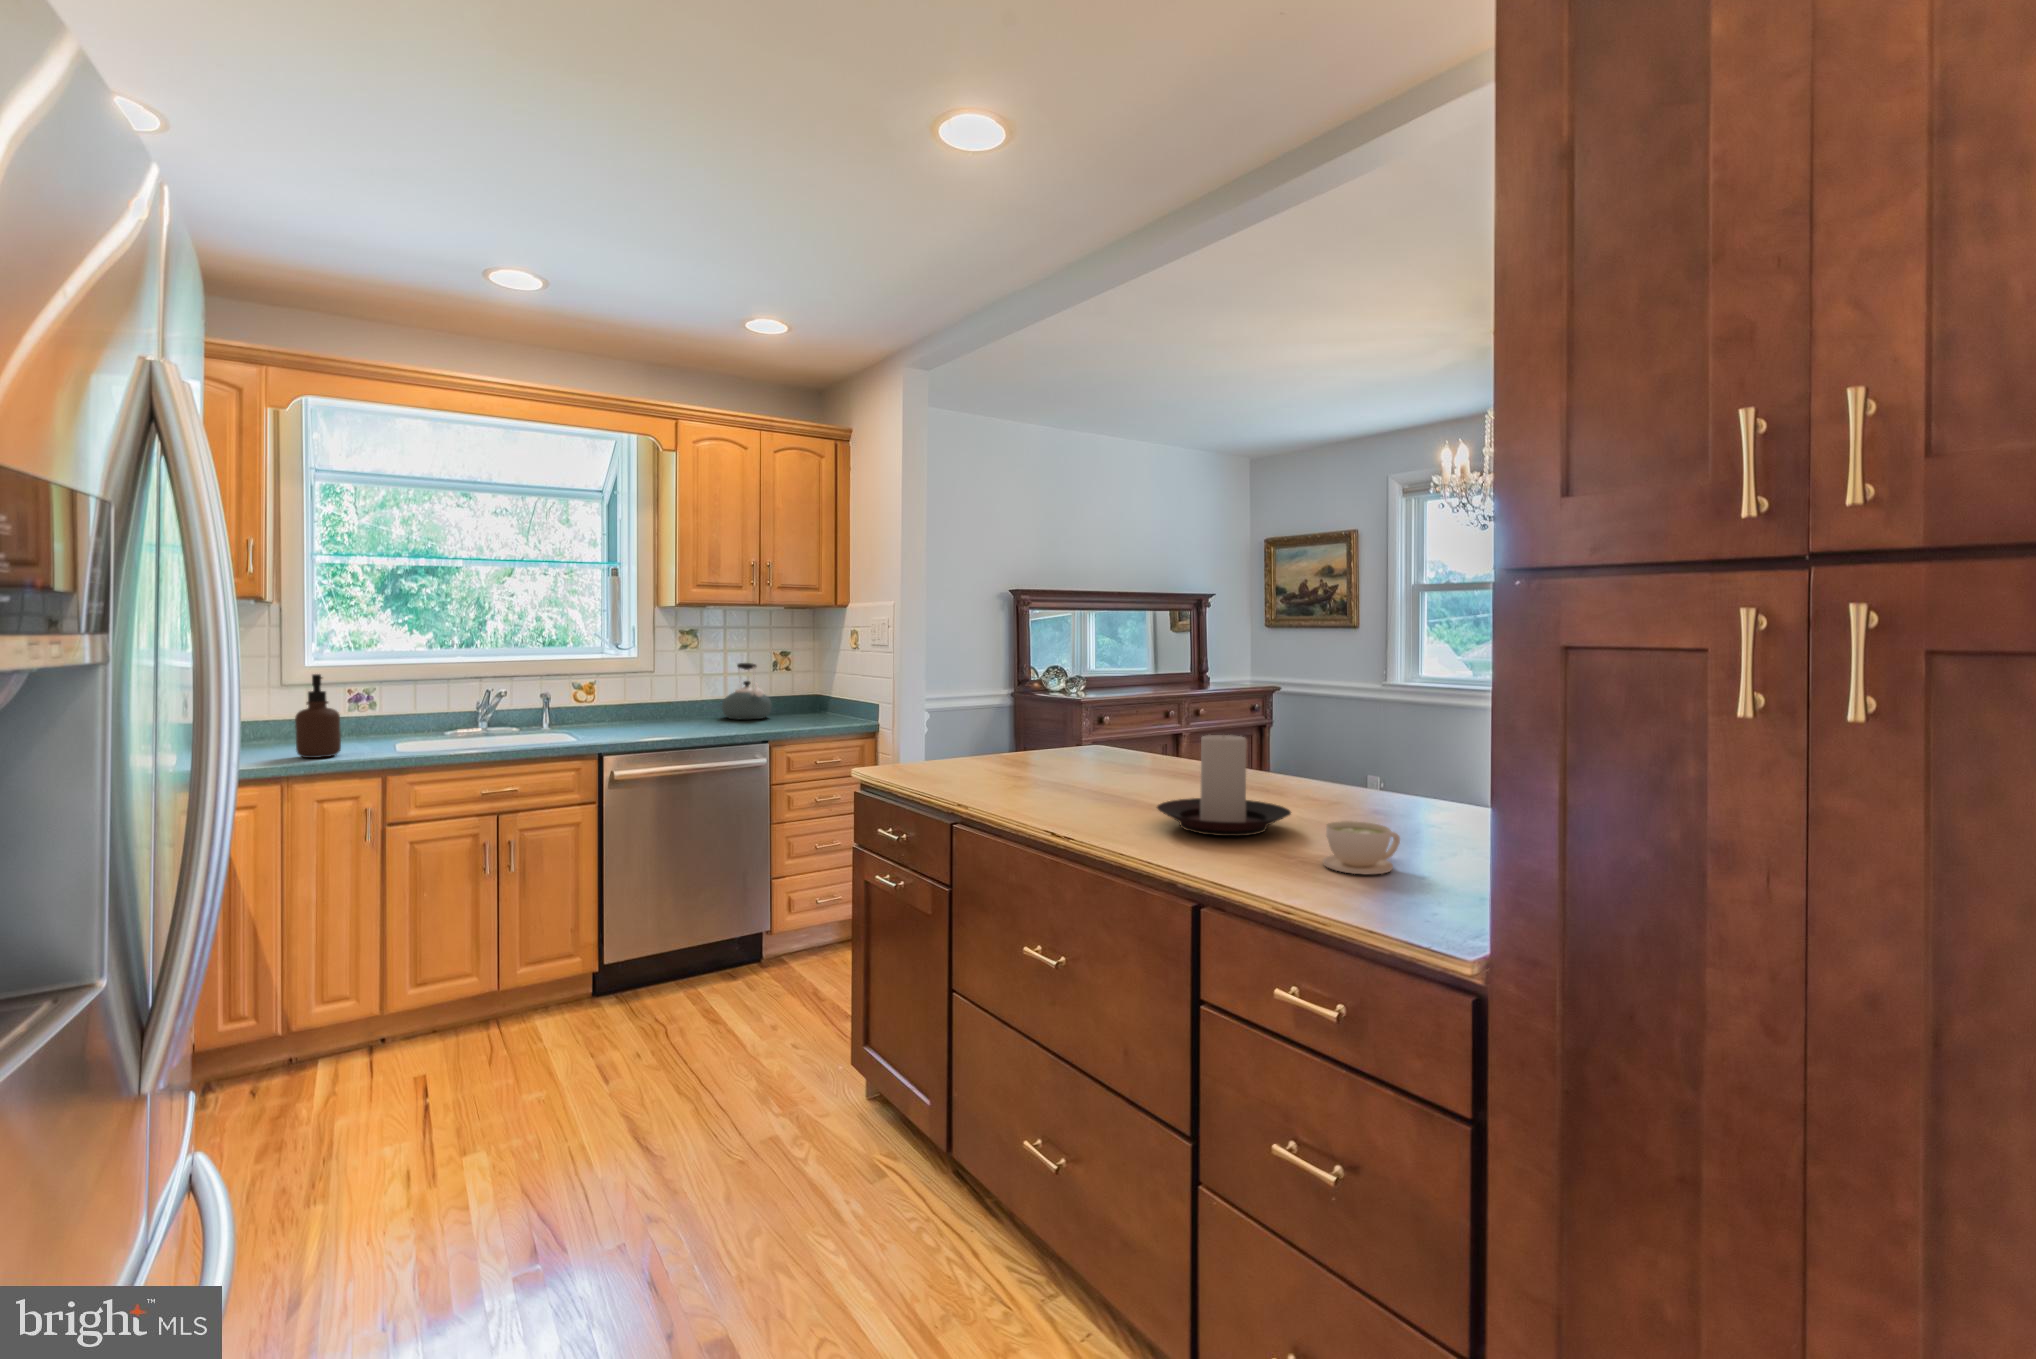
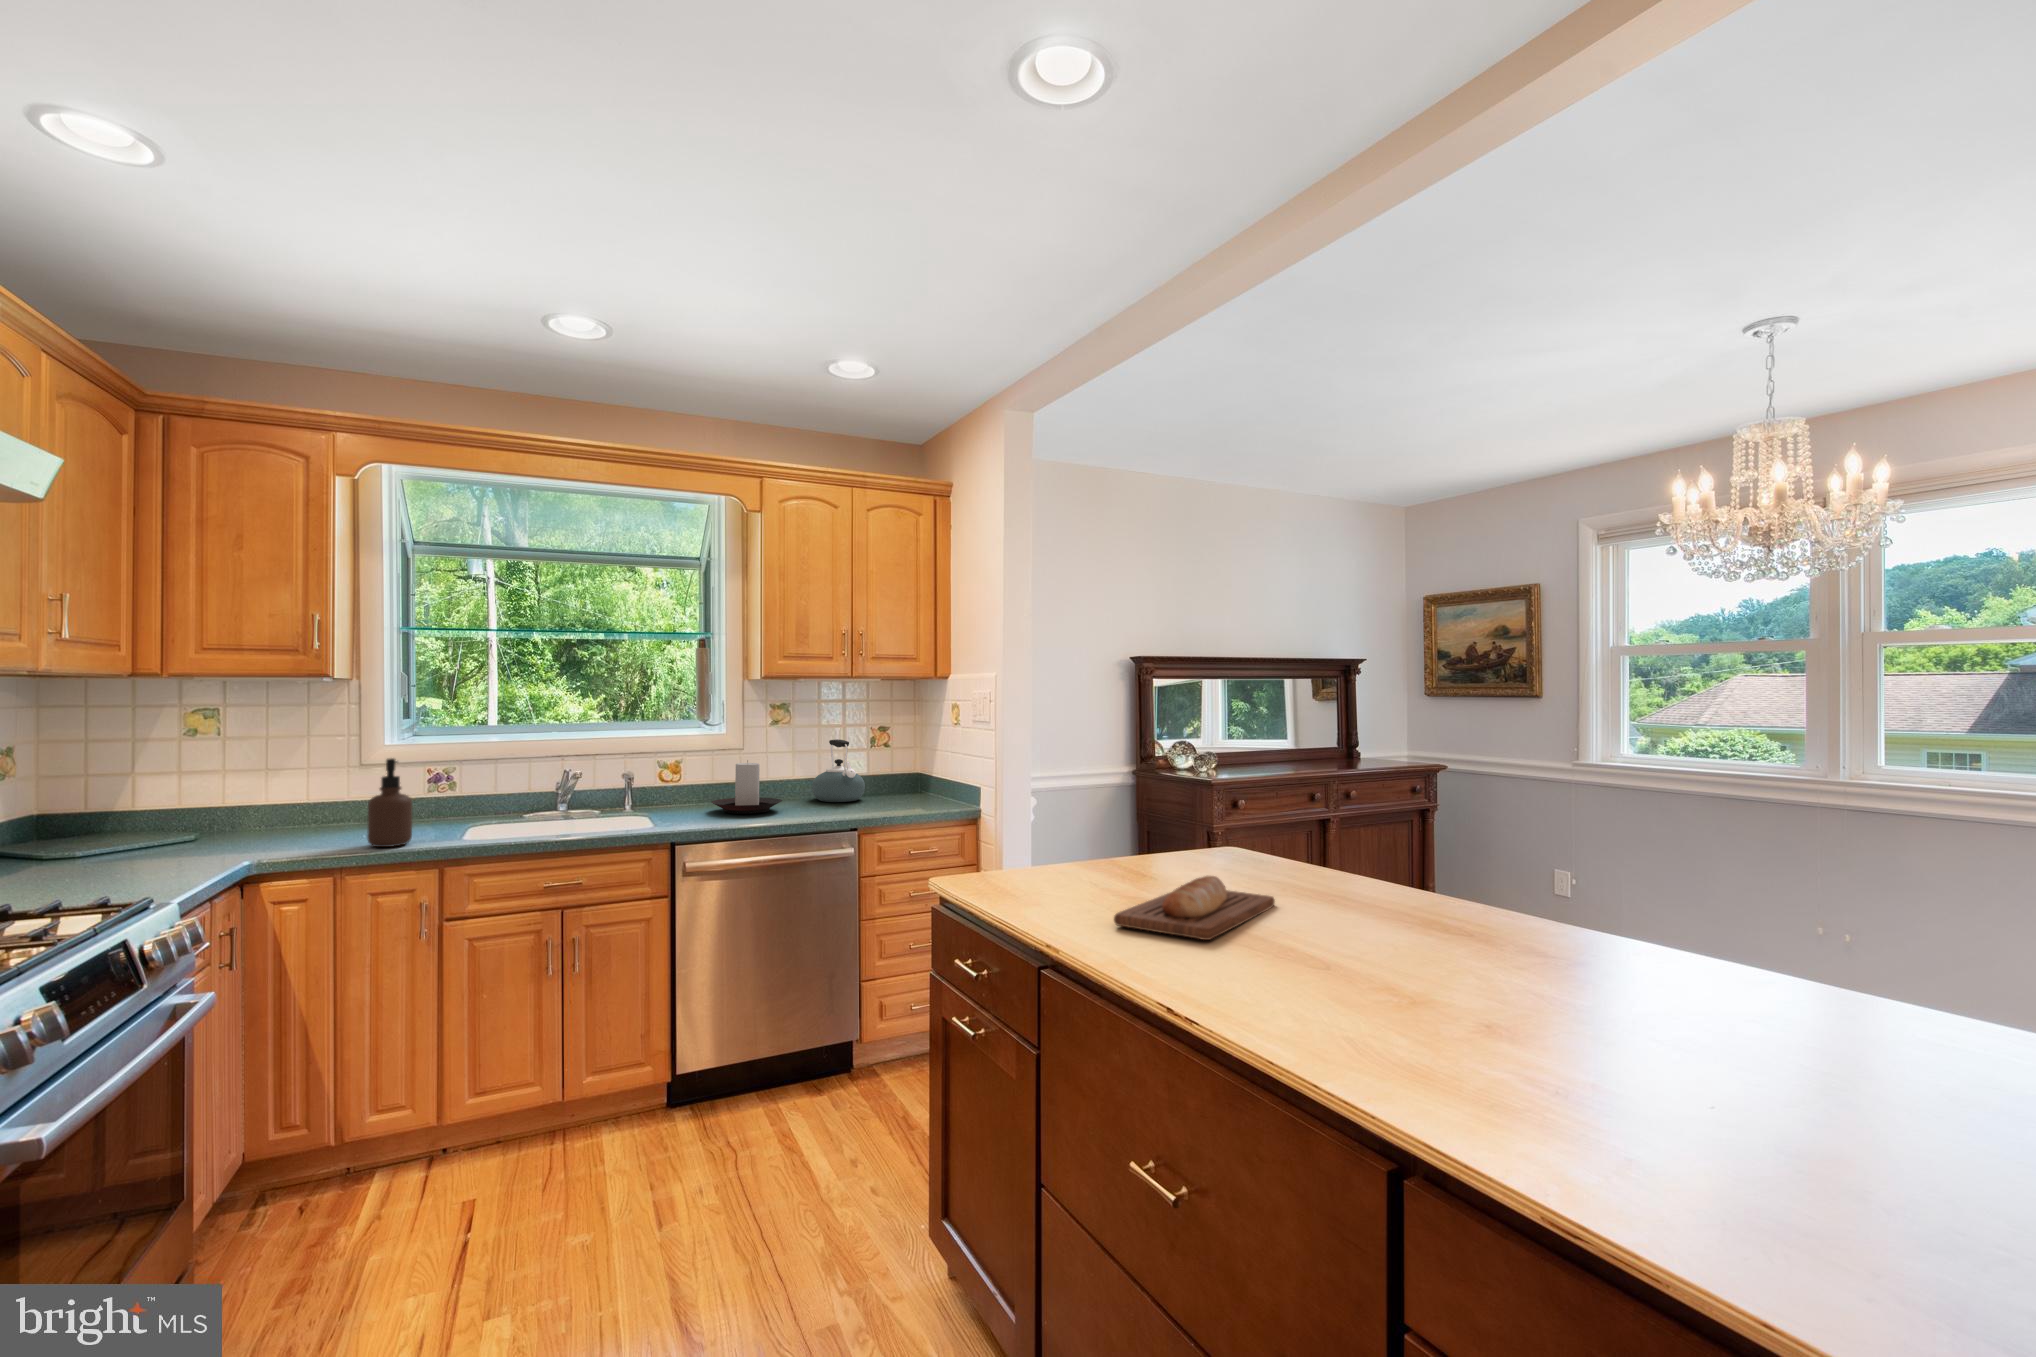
candle holder: present [1157,735,1291,836] -> present [712,762,782,814]
bread loaf: none [1011,751,1141,795] -> present [1114,876,1275,940]
coffee cup: present [1323,821,1400,875] -> none [1520,1024,1633,1111]

